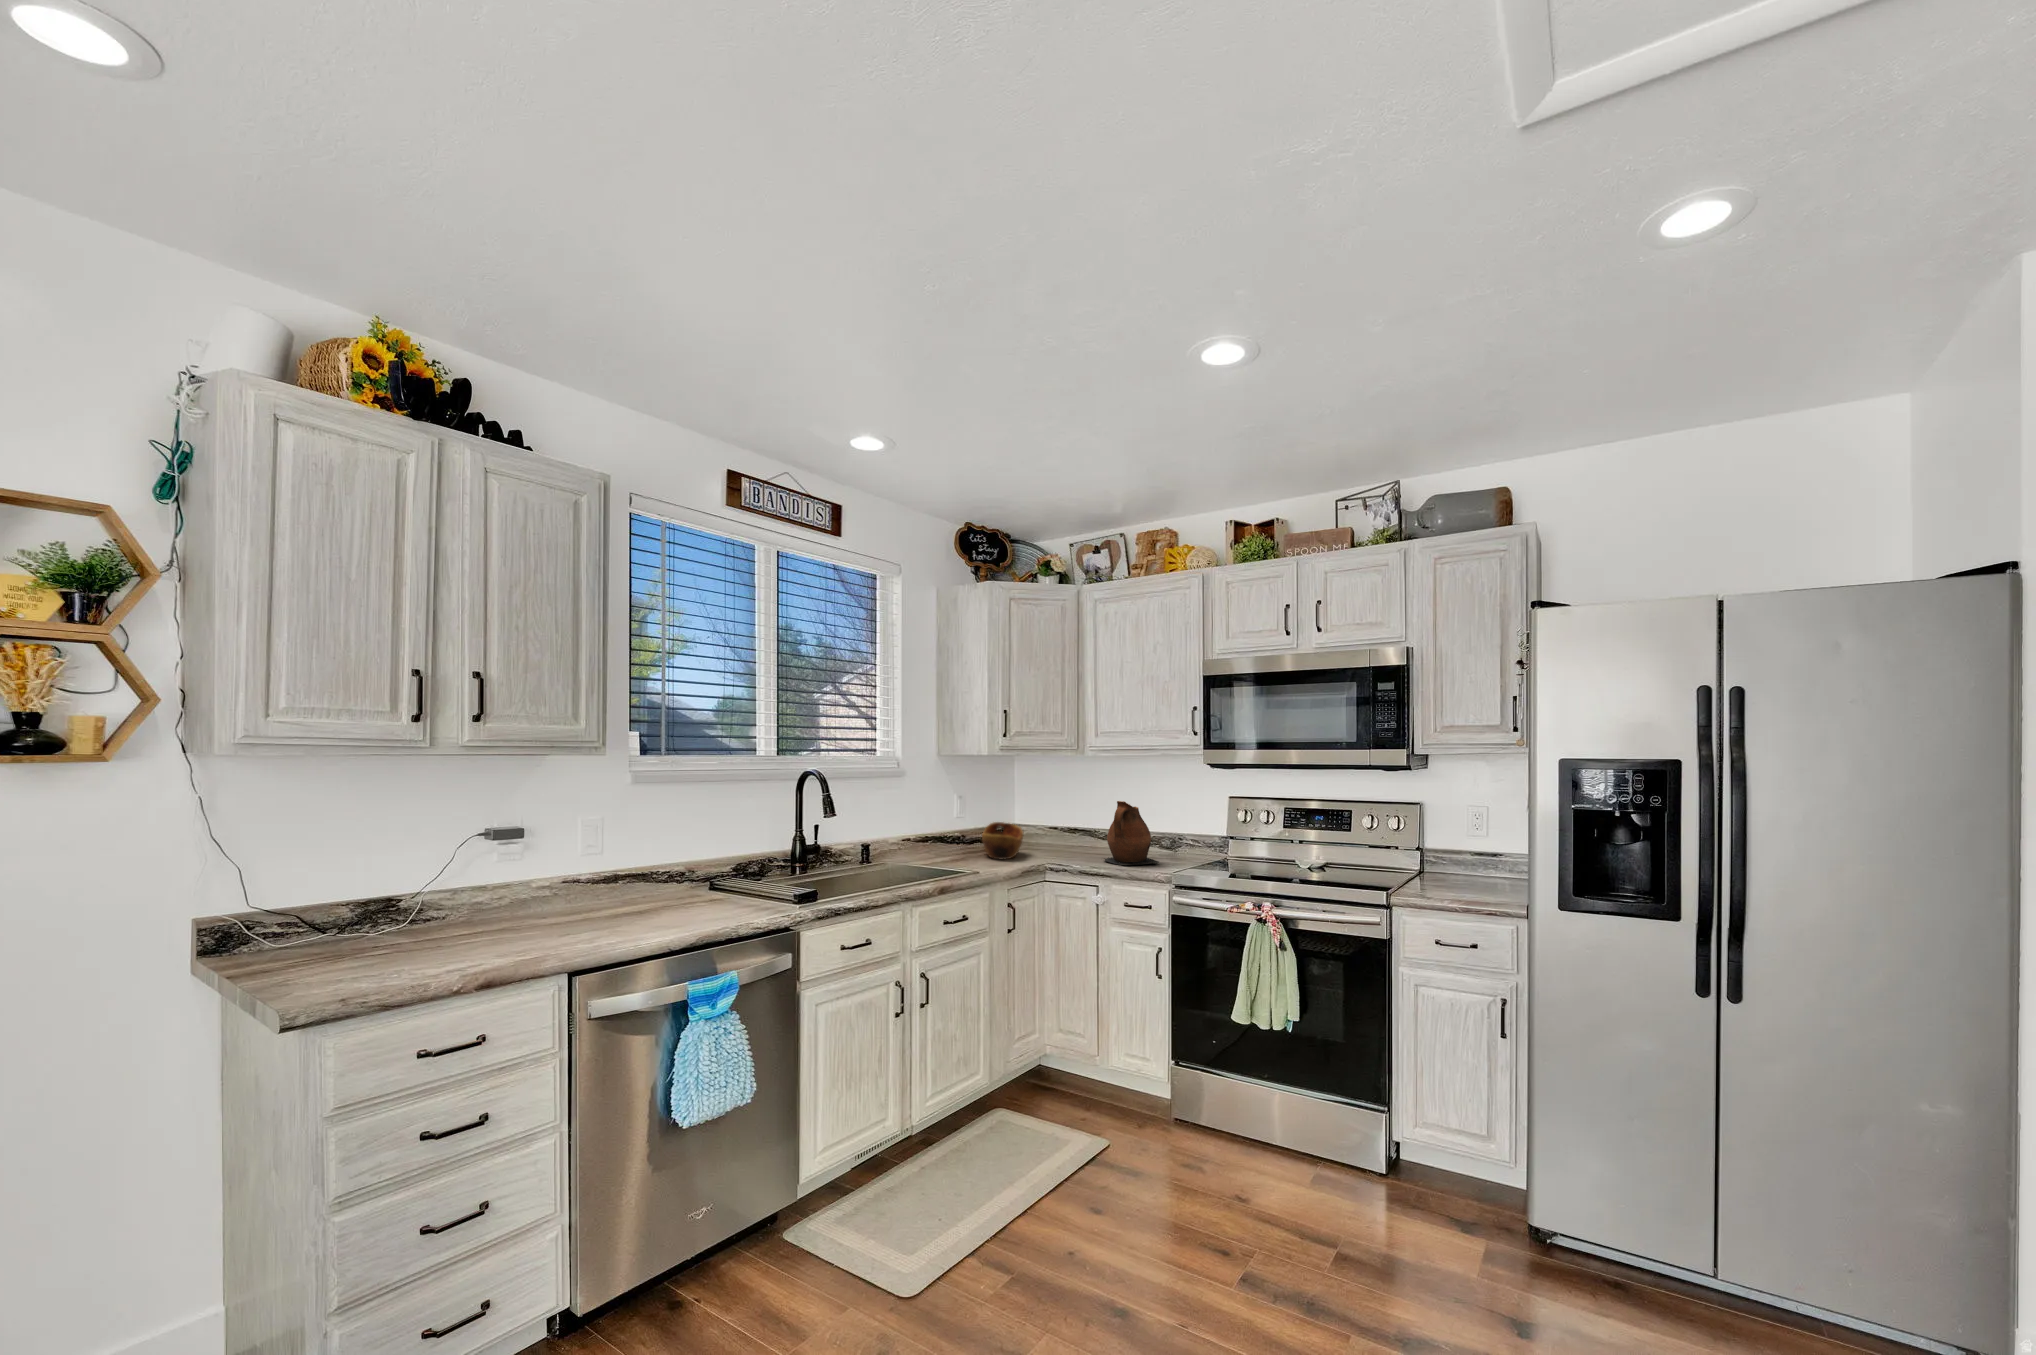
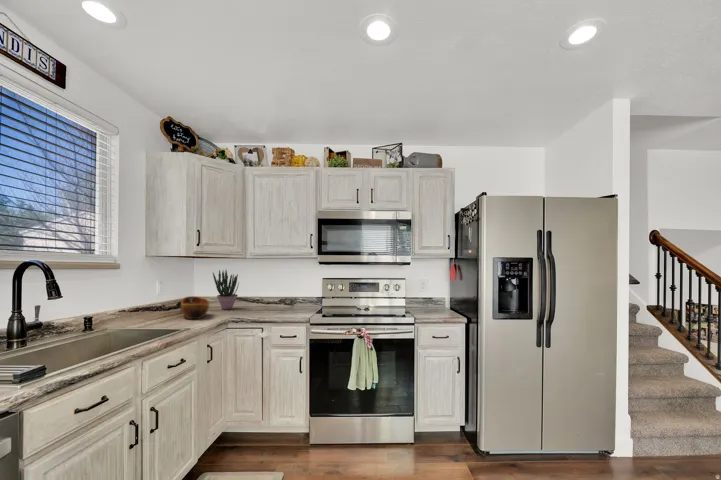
potted plant: none [1037,778,1078,848] -> present [213,270,239,310]
ceramic pitcher: present [1104,801,1159,865] -> none [260,279,294,316]

